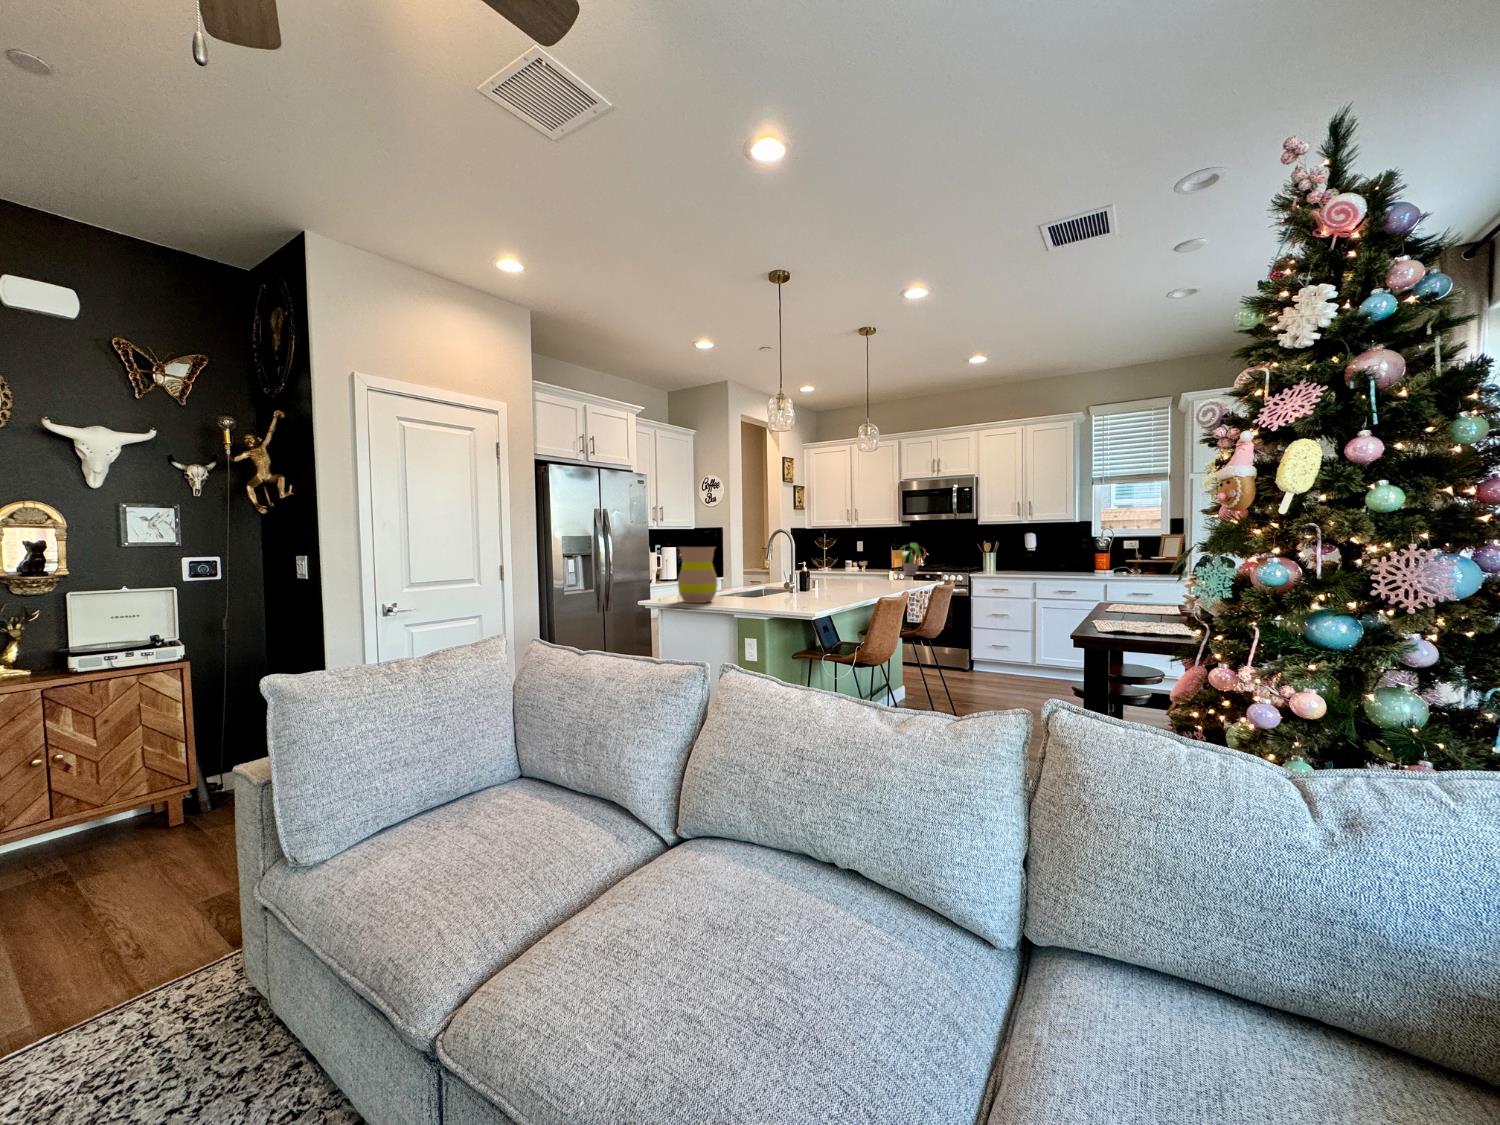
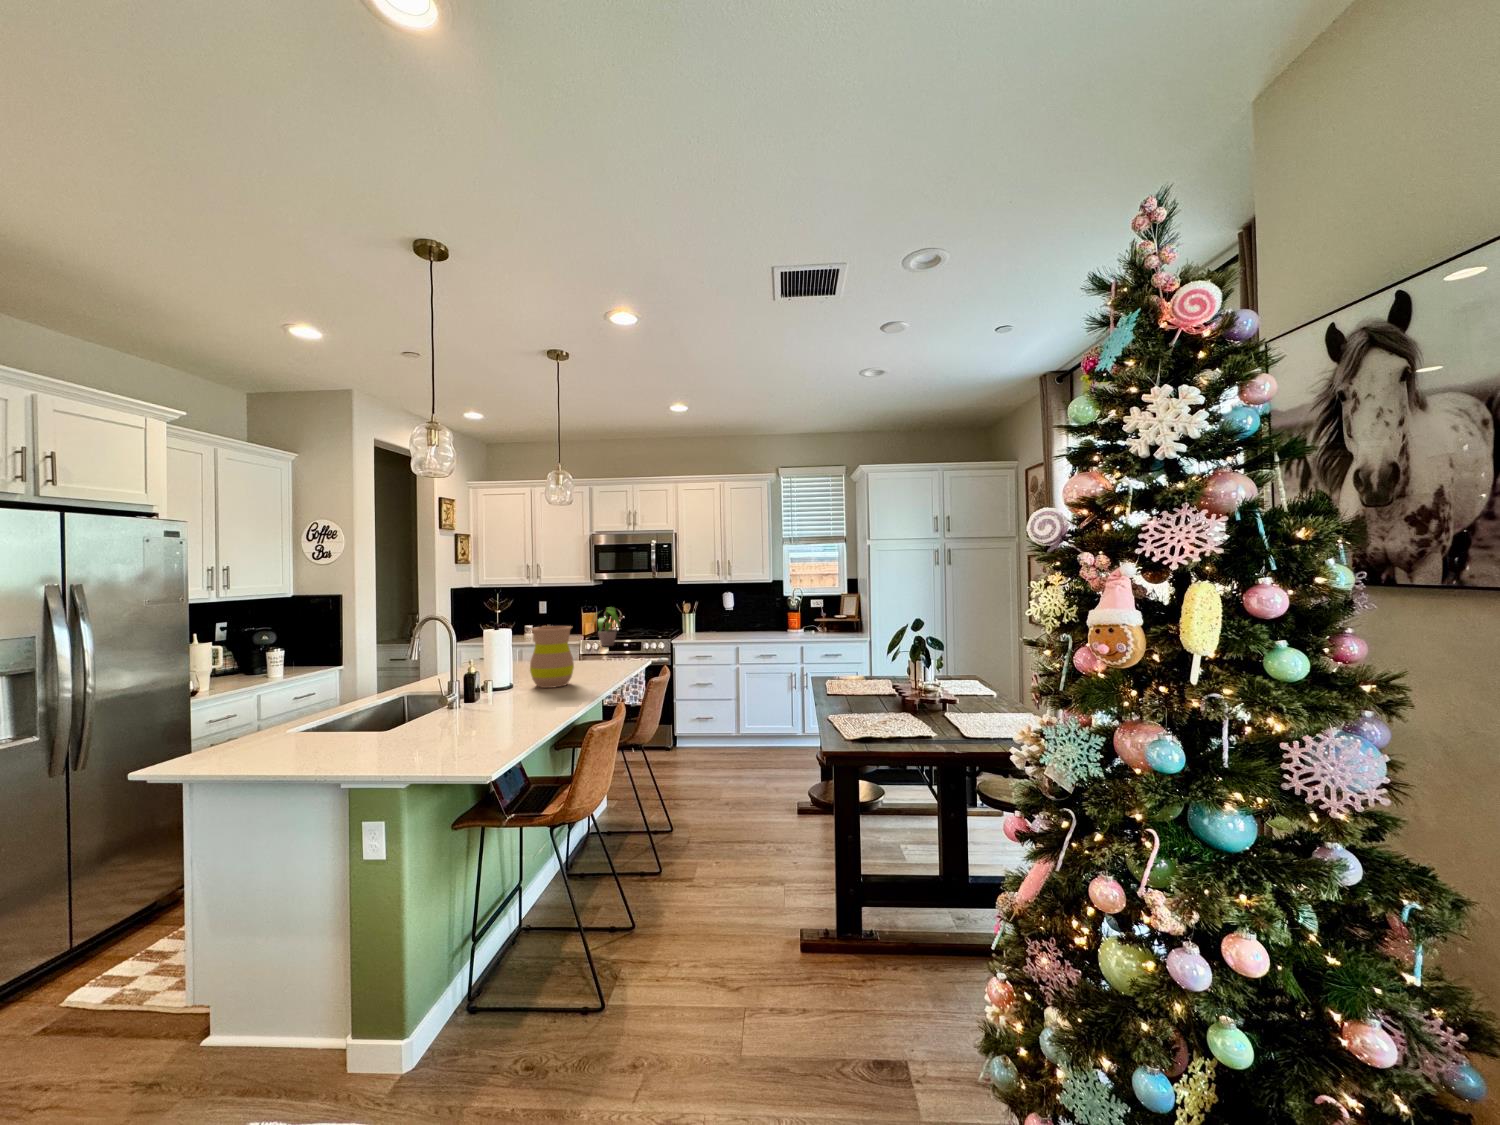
vase: present [678,547,717,603] -> present [530,626,574,688]

